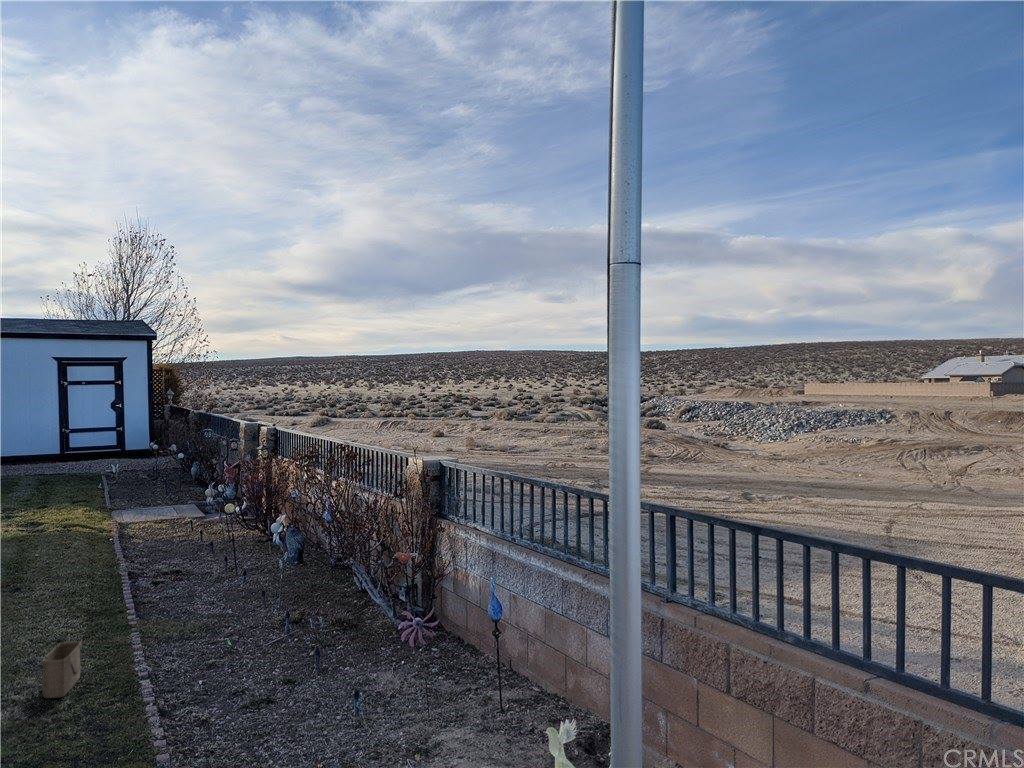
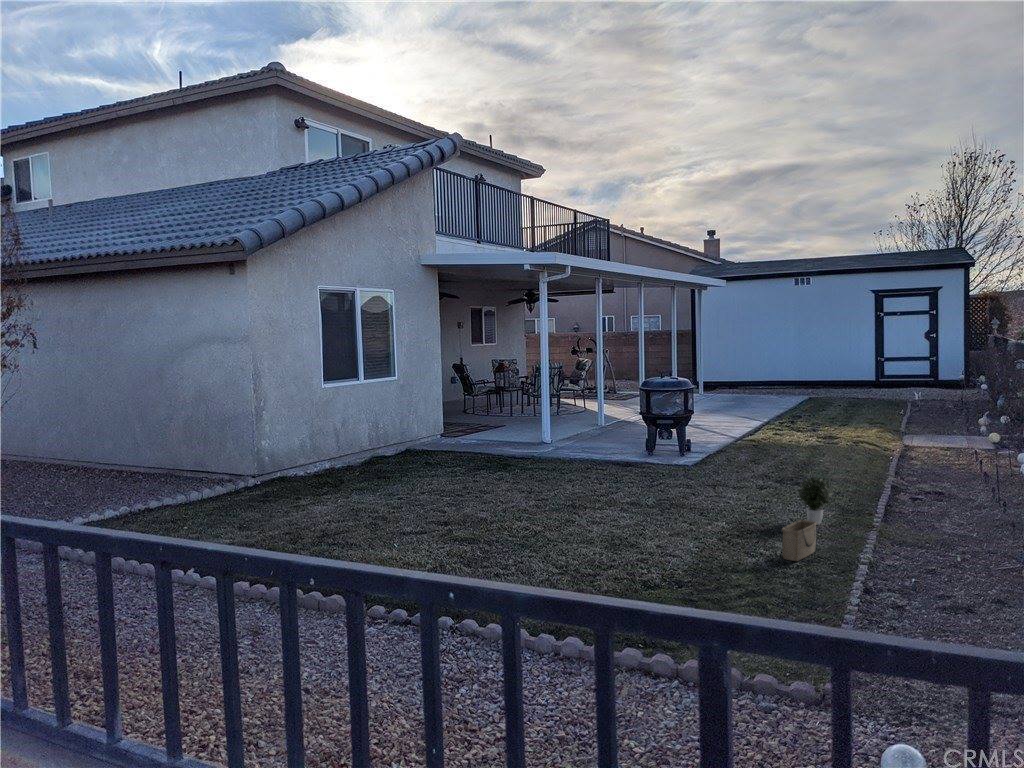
potted plant: none [42,583,86,641] -> present [798,477,833,525]

